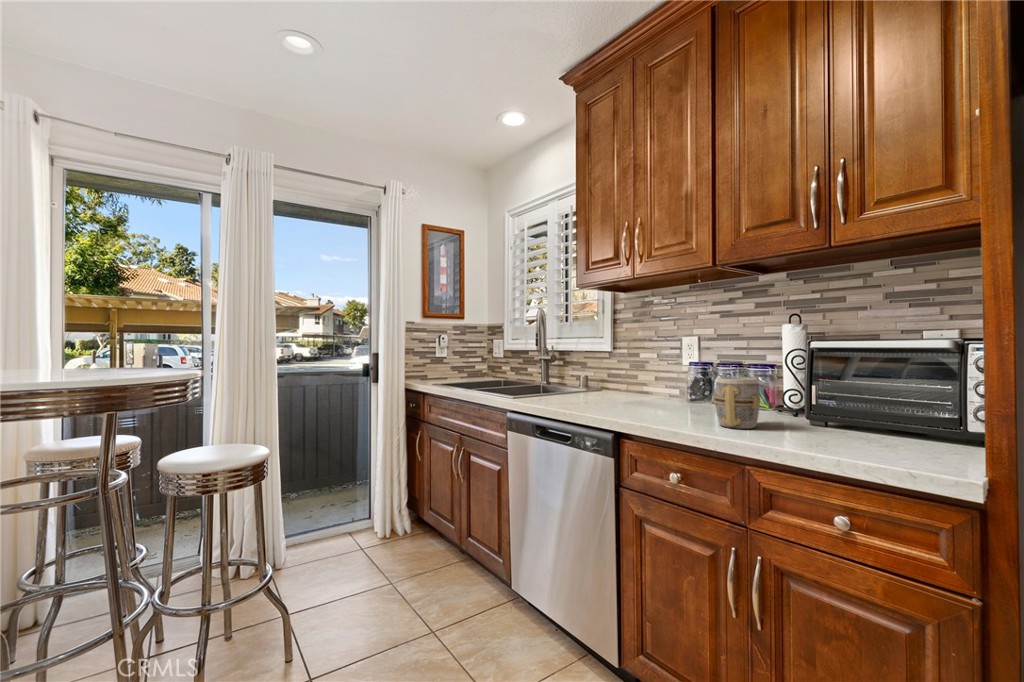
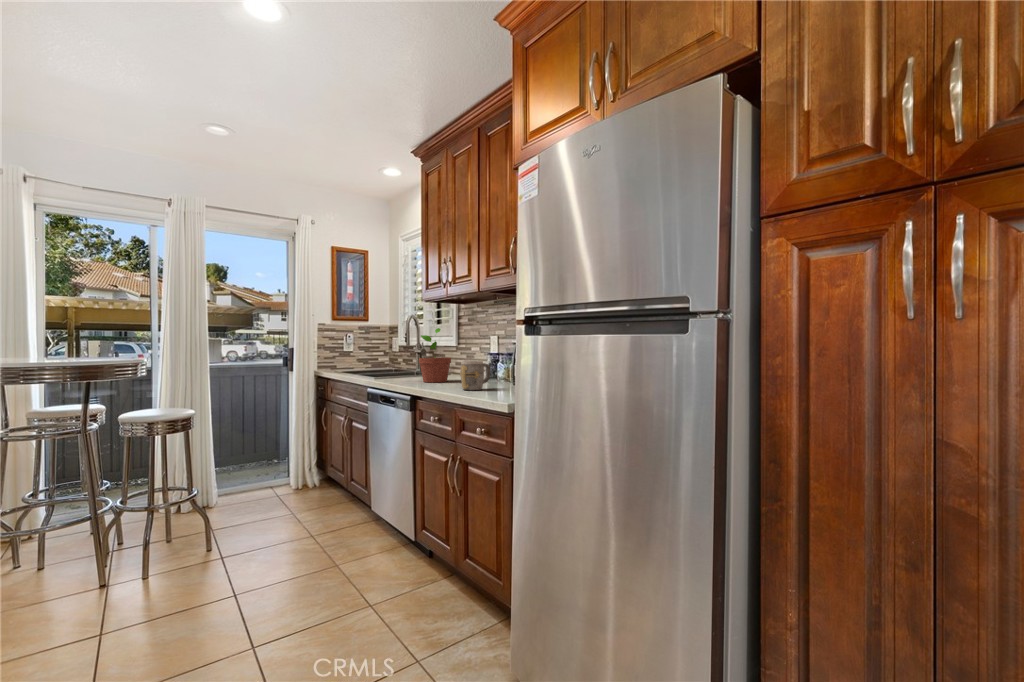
potted plant: none [589,325,638,407] -> present [419,328,451,382]

